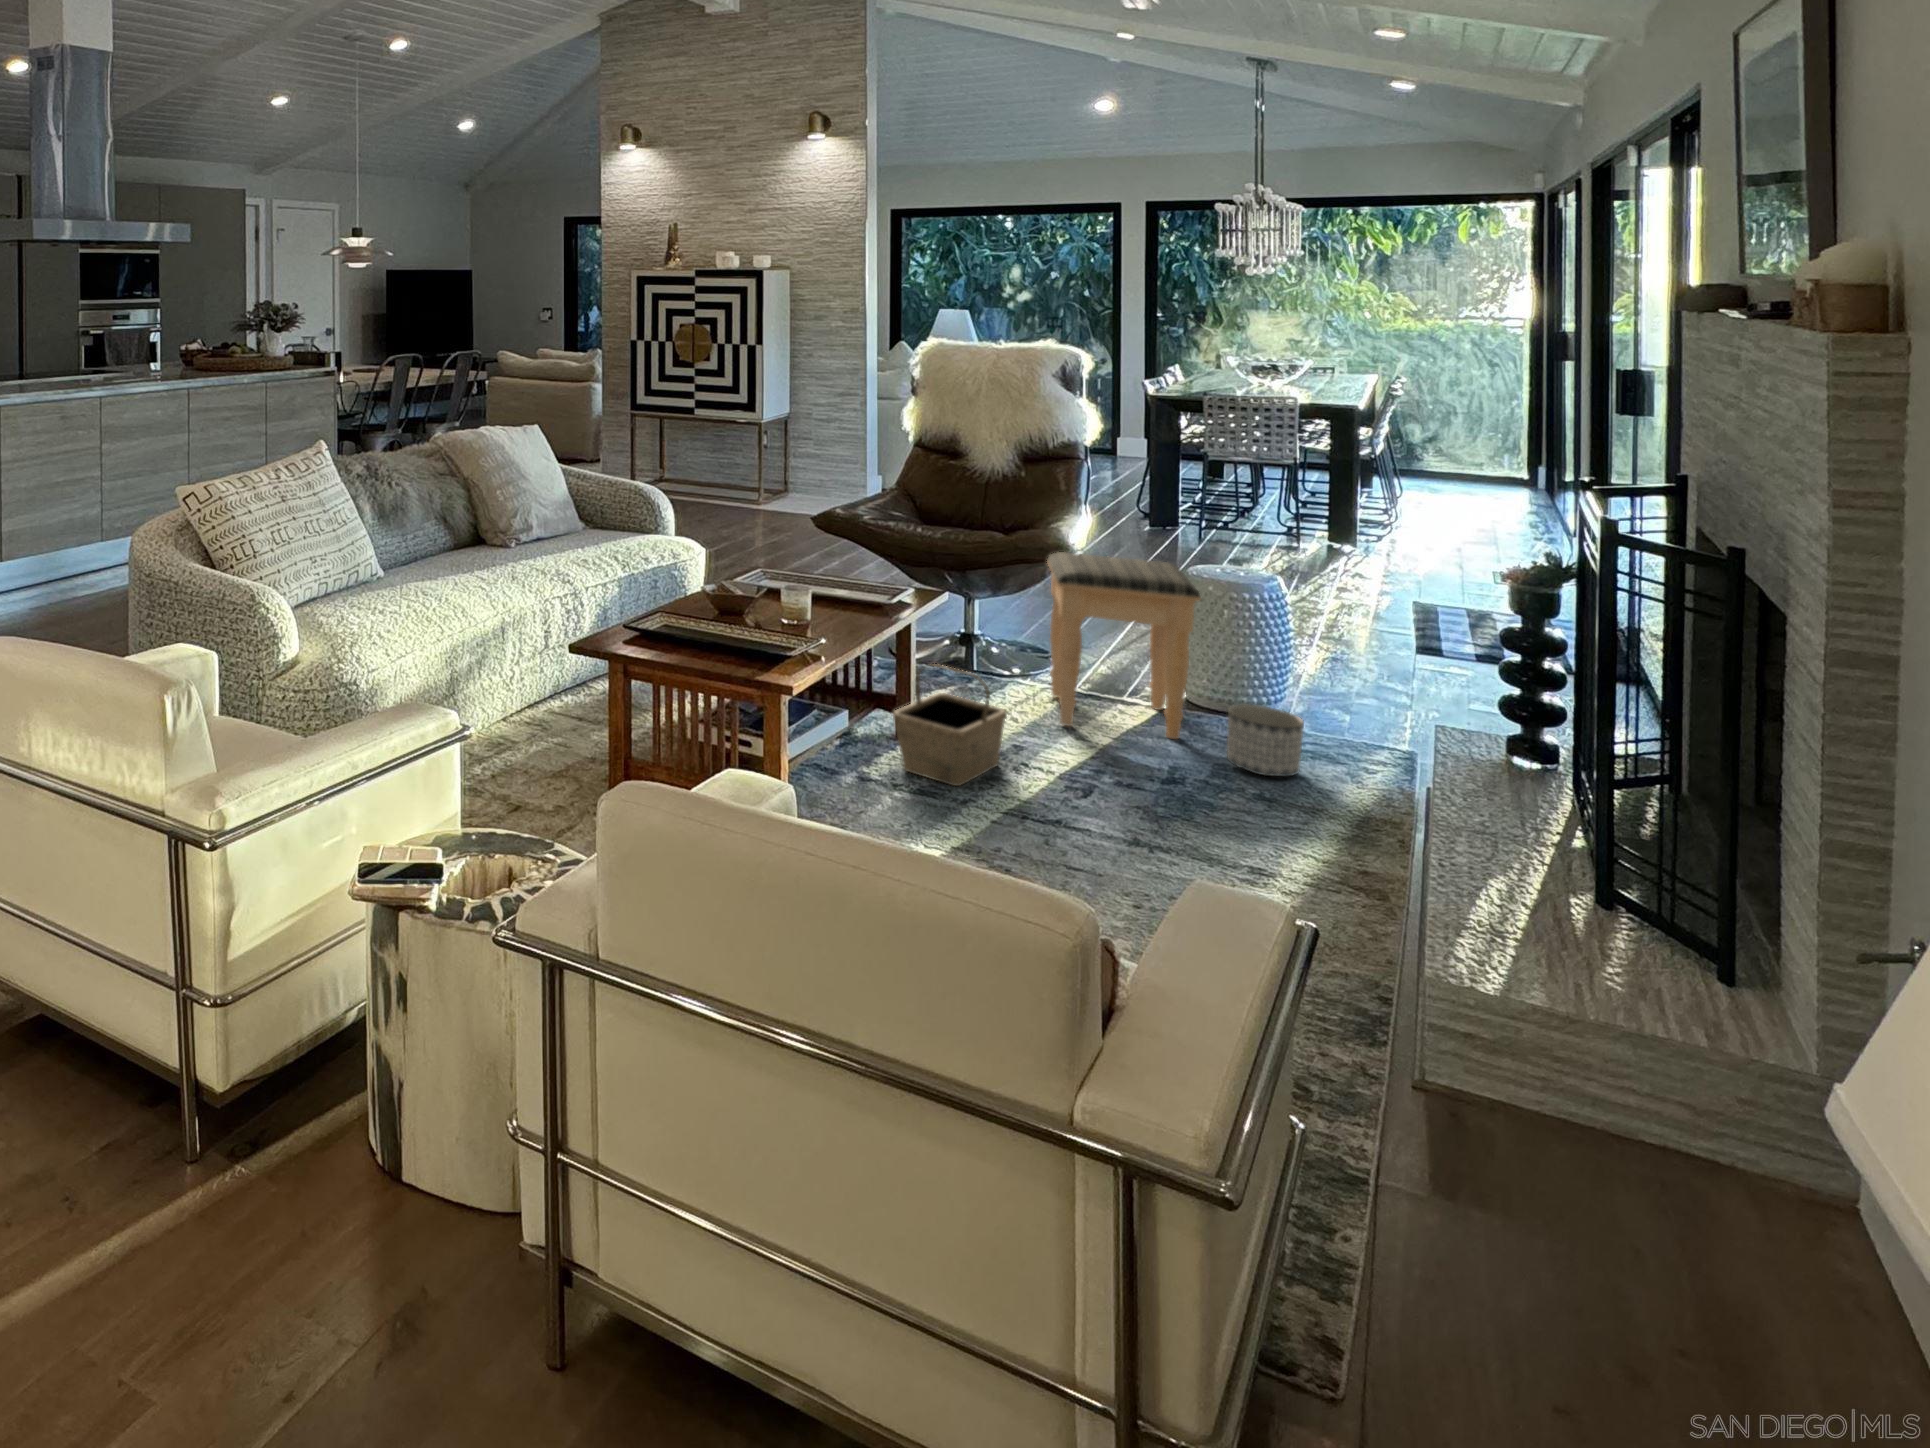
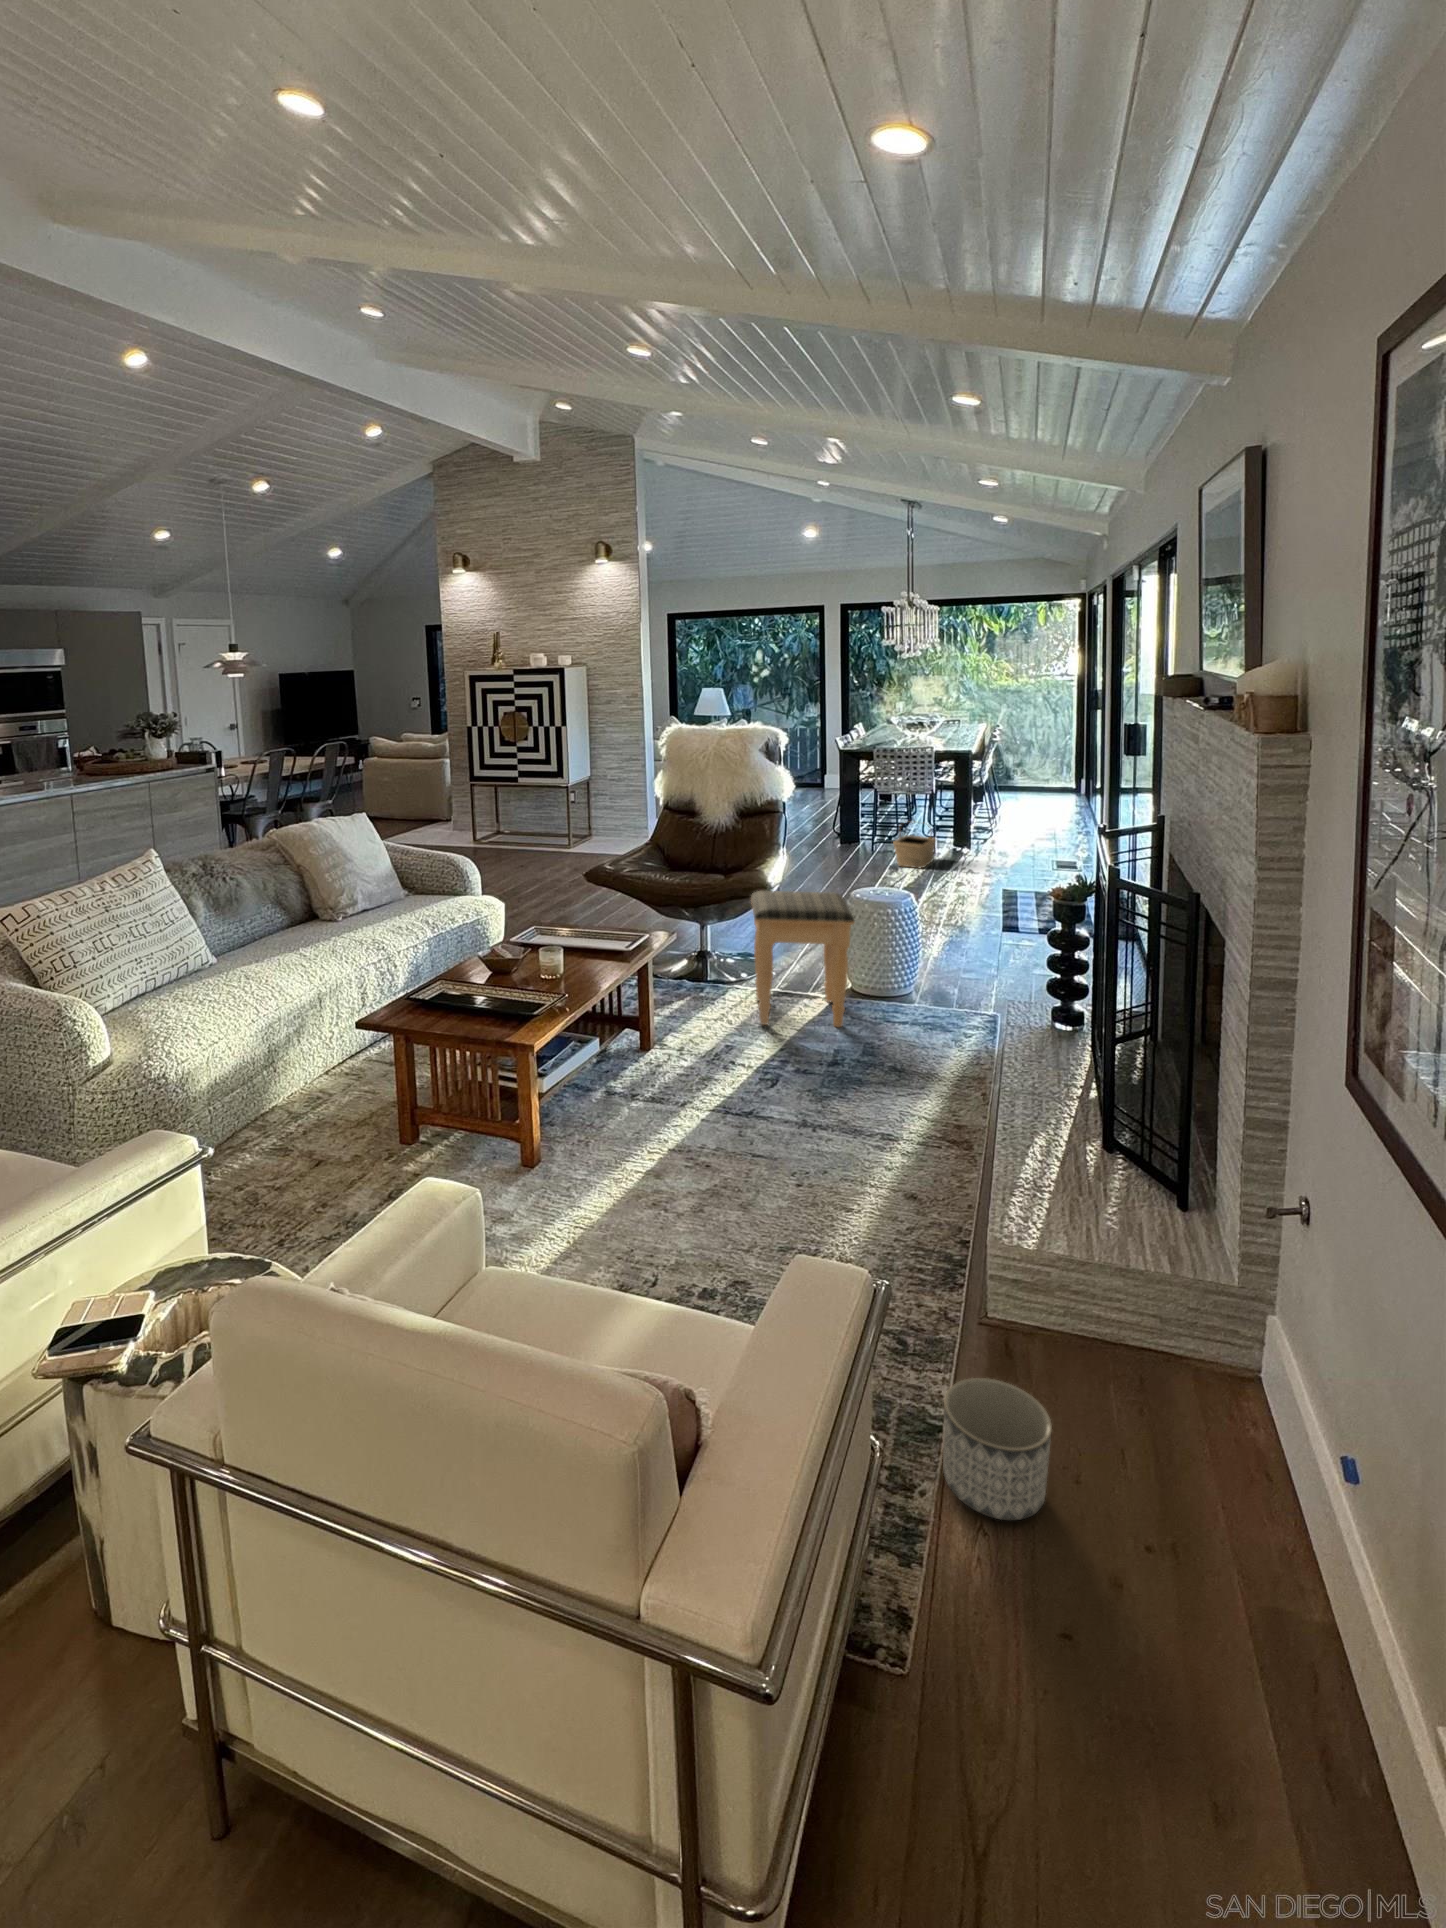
basket: present [893,665,1007,786] -> present [893,826,936,869]
planter: present [1227,705,1304,777] -> present [943,1378,1052,1520]

